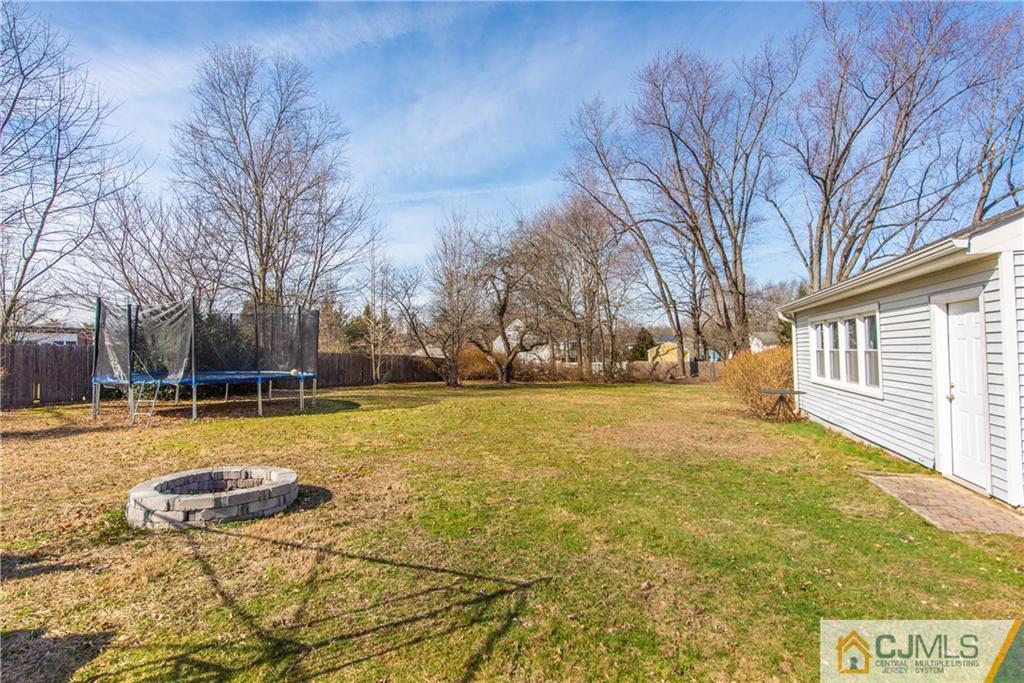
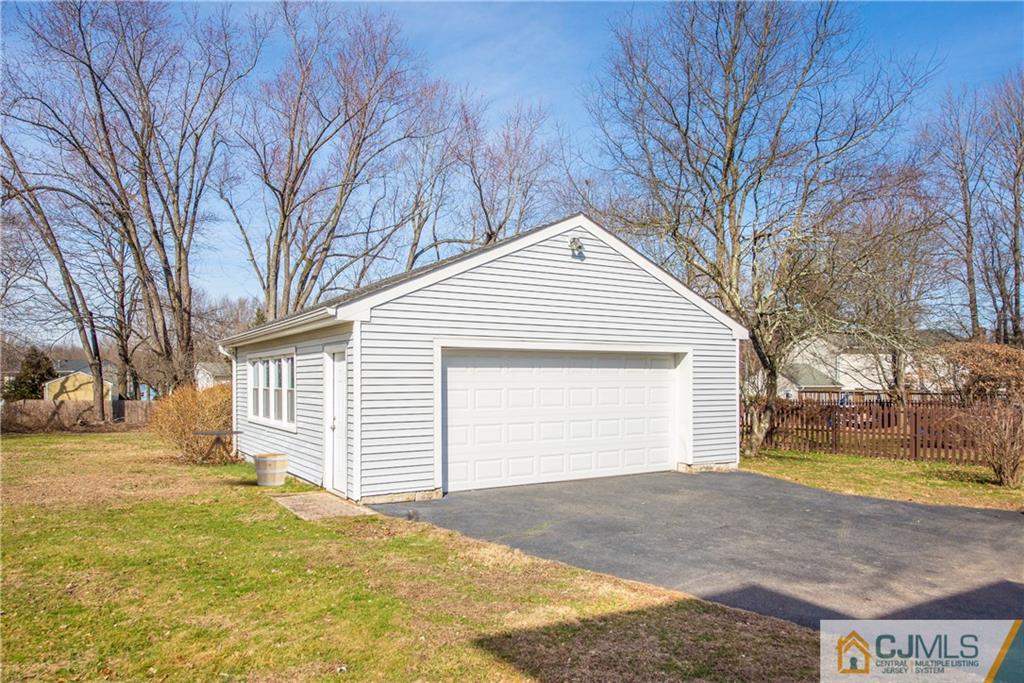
wooden bucket: none [829,418,875,456] -> present [253,452,290,486]

